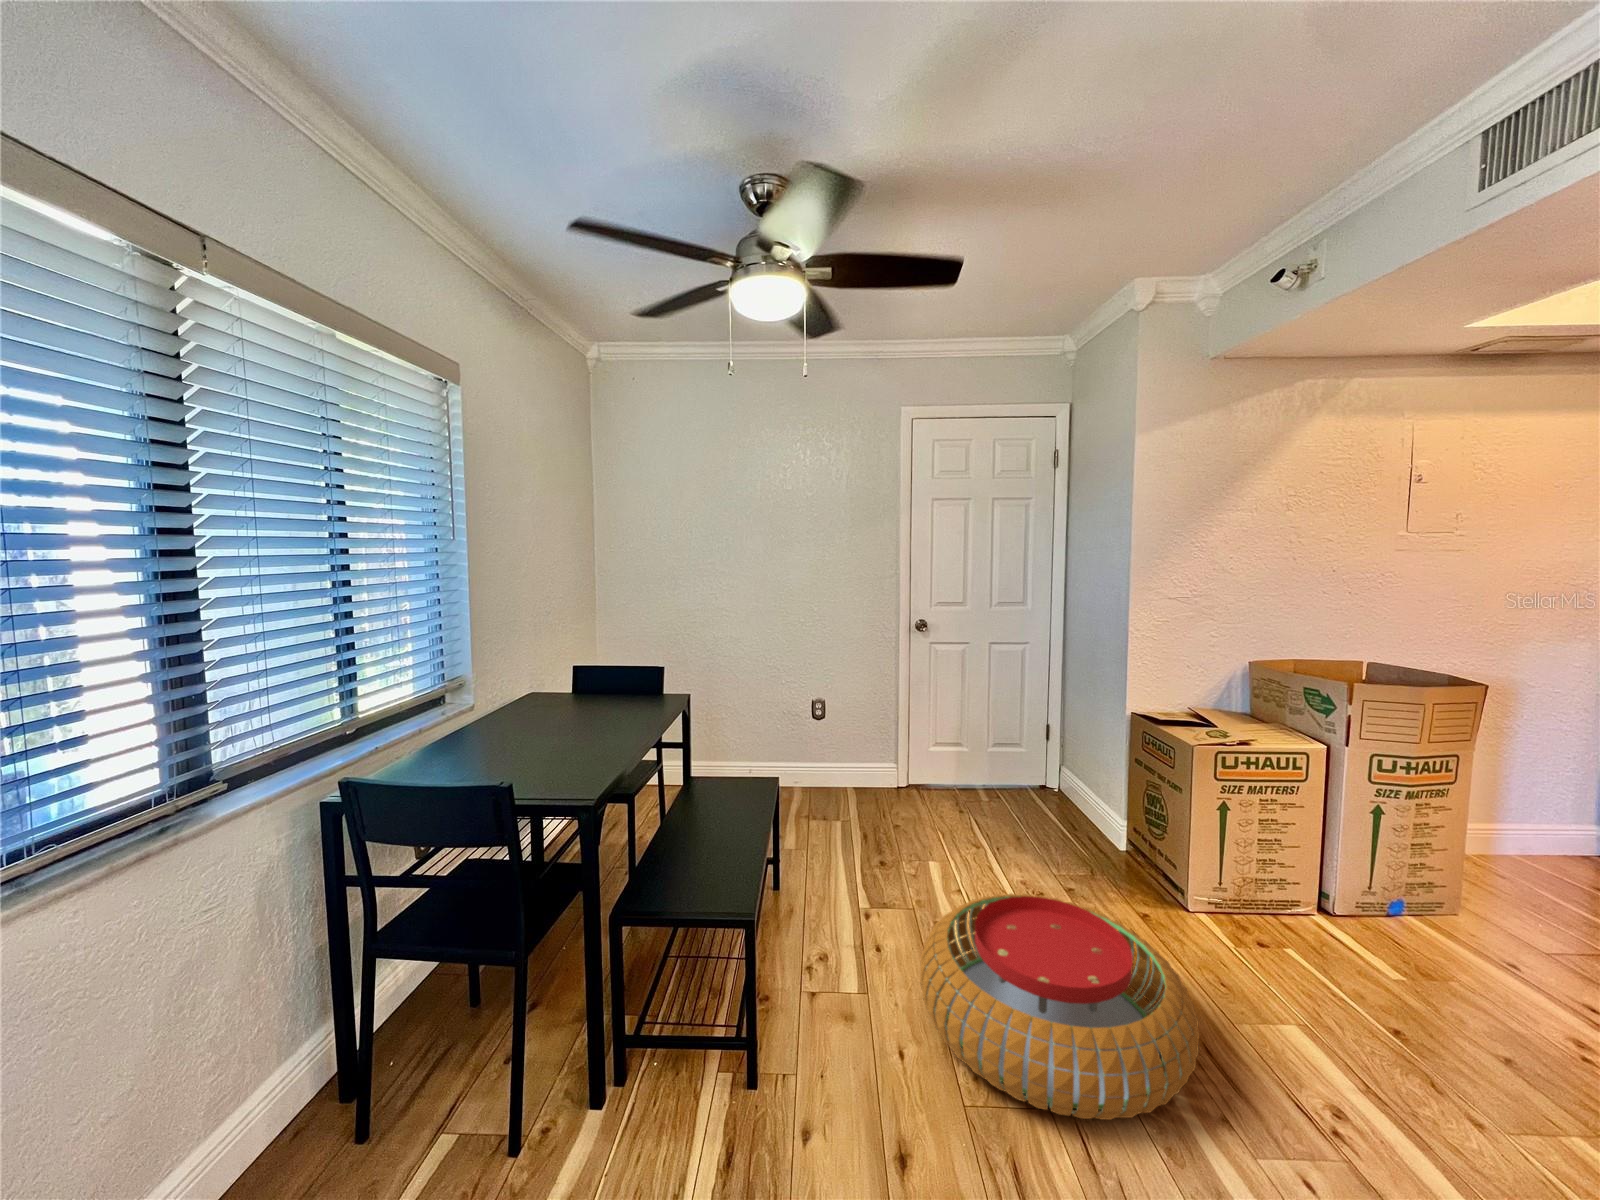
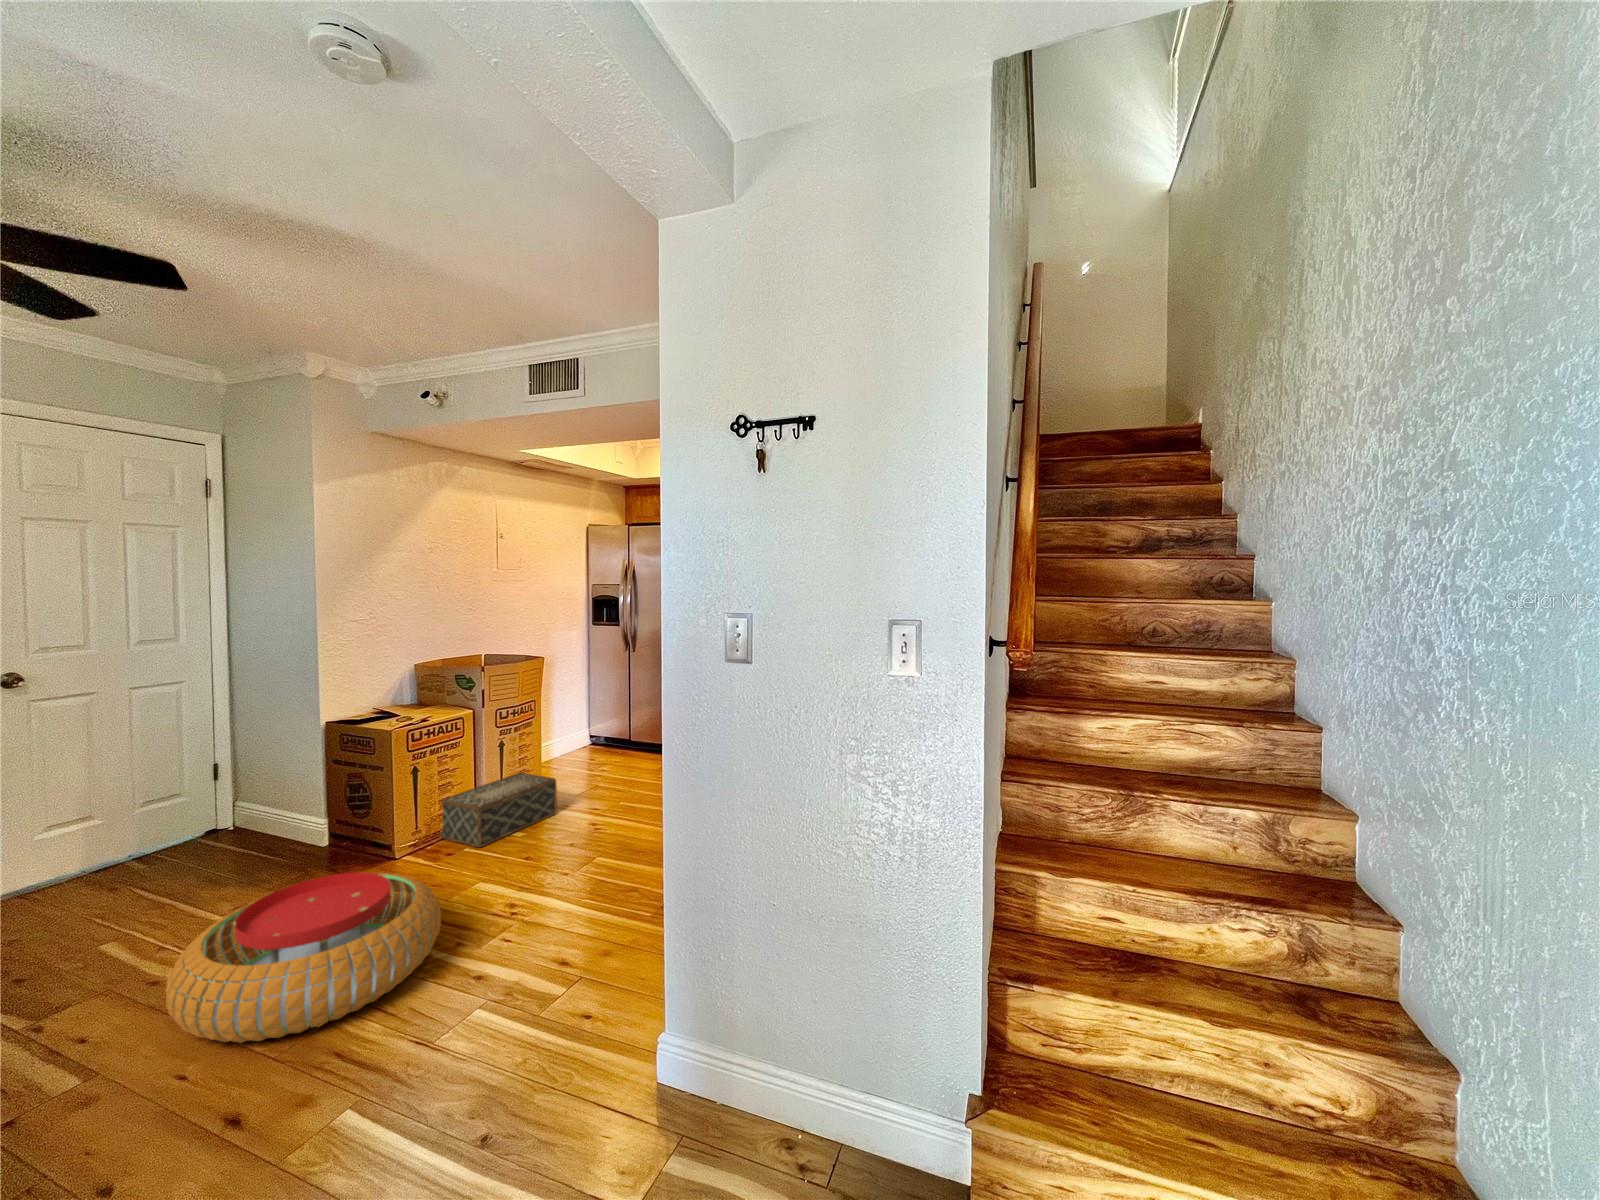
woven basket: none [1257,858,1489,972] -> present [440,772,557,847]

